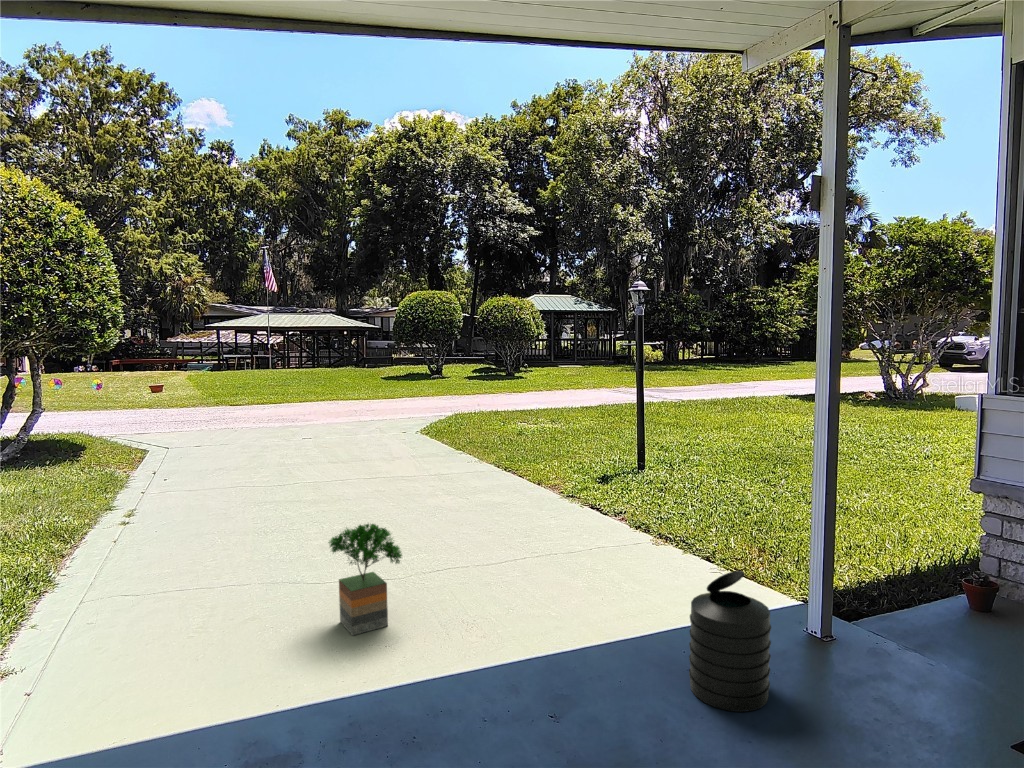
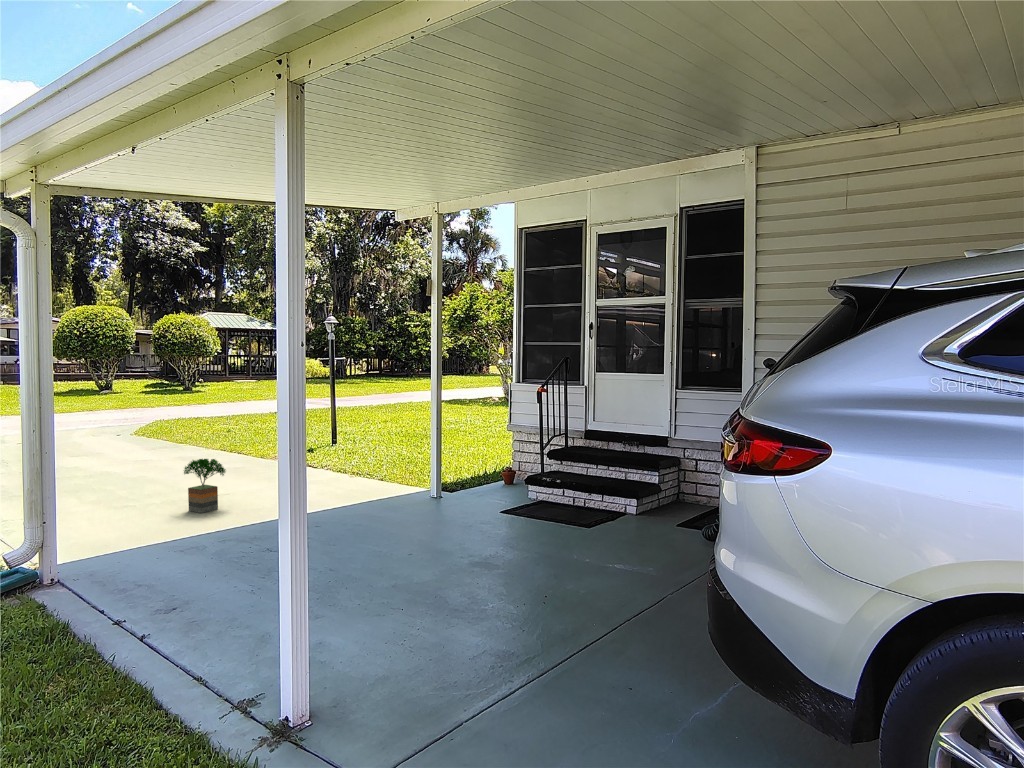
trash can: present [689,570,771,712] -> none [371,455,403,509]

